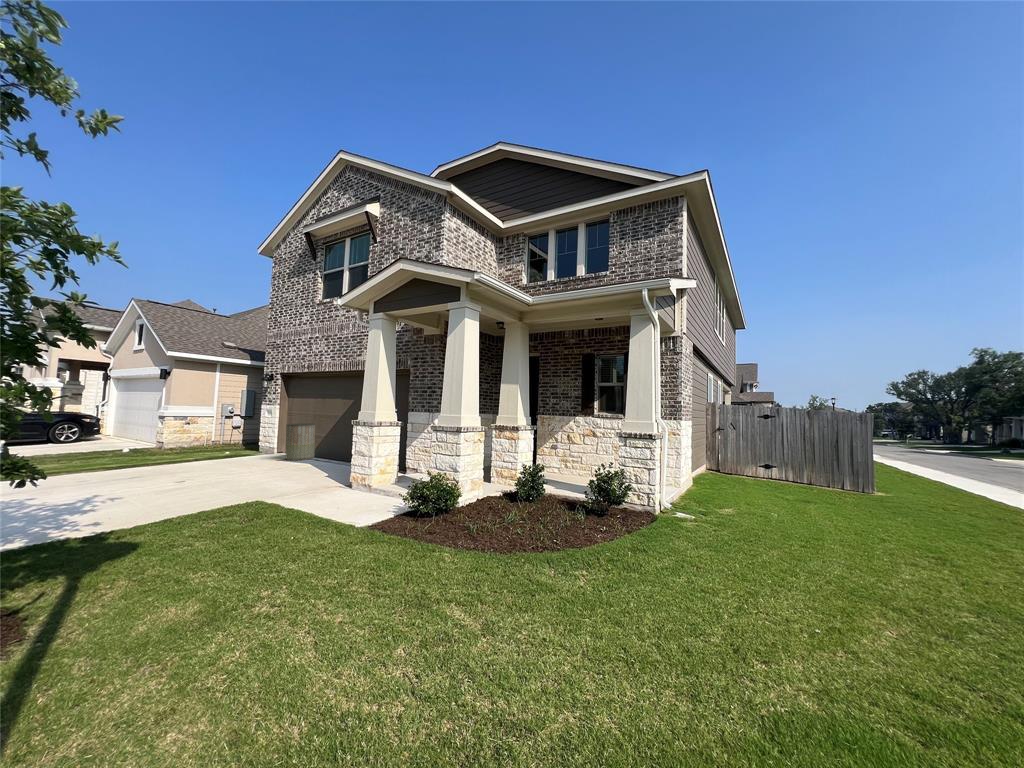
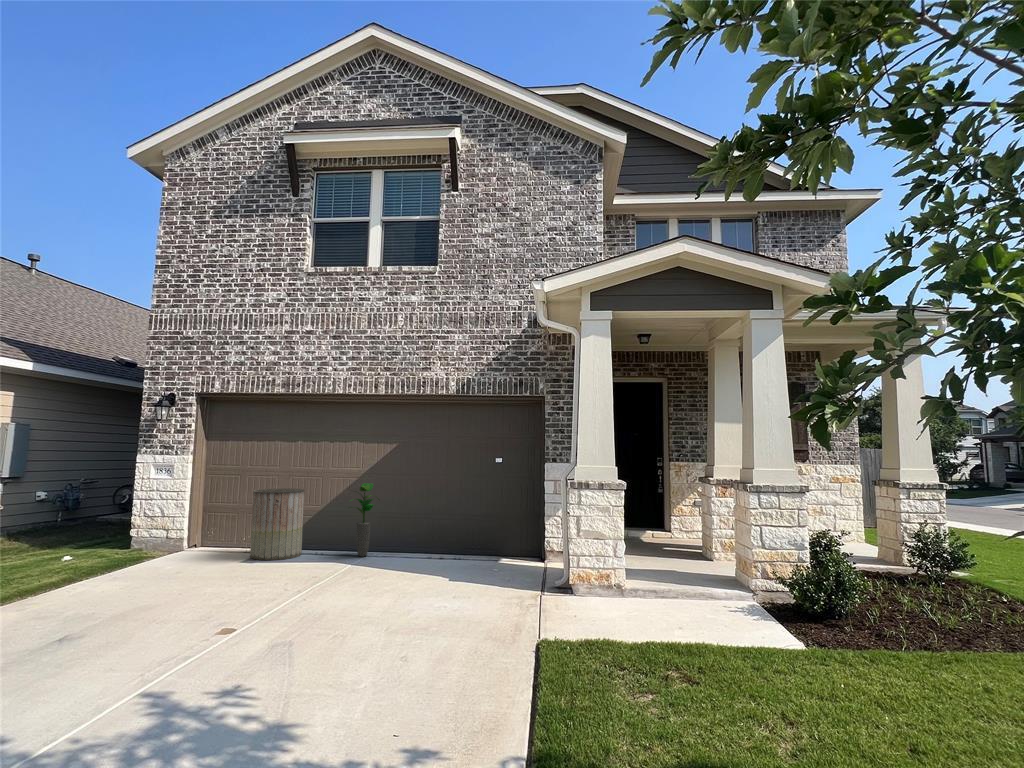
potted plant: none [322,421,342,462] -> present [356,483,373,557]

